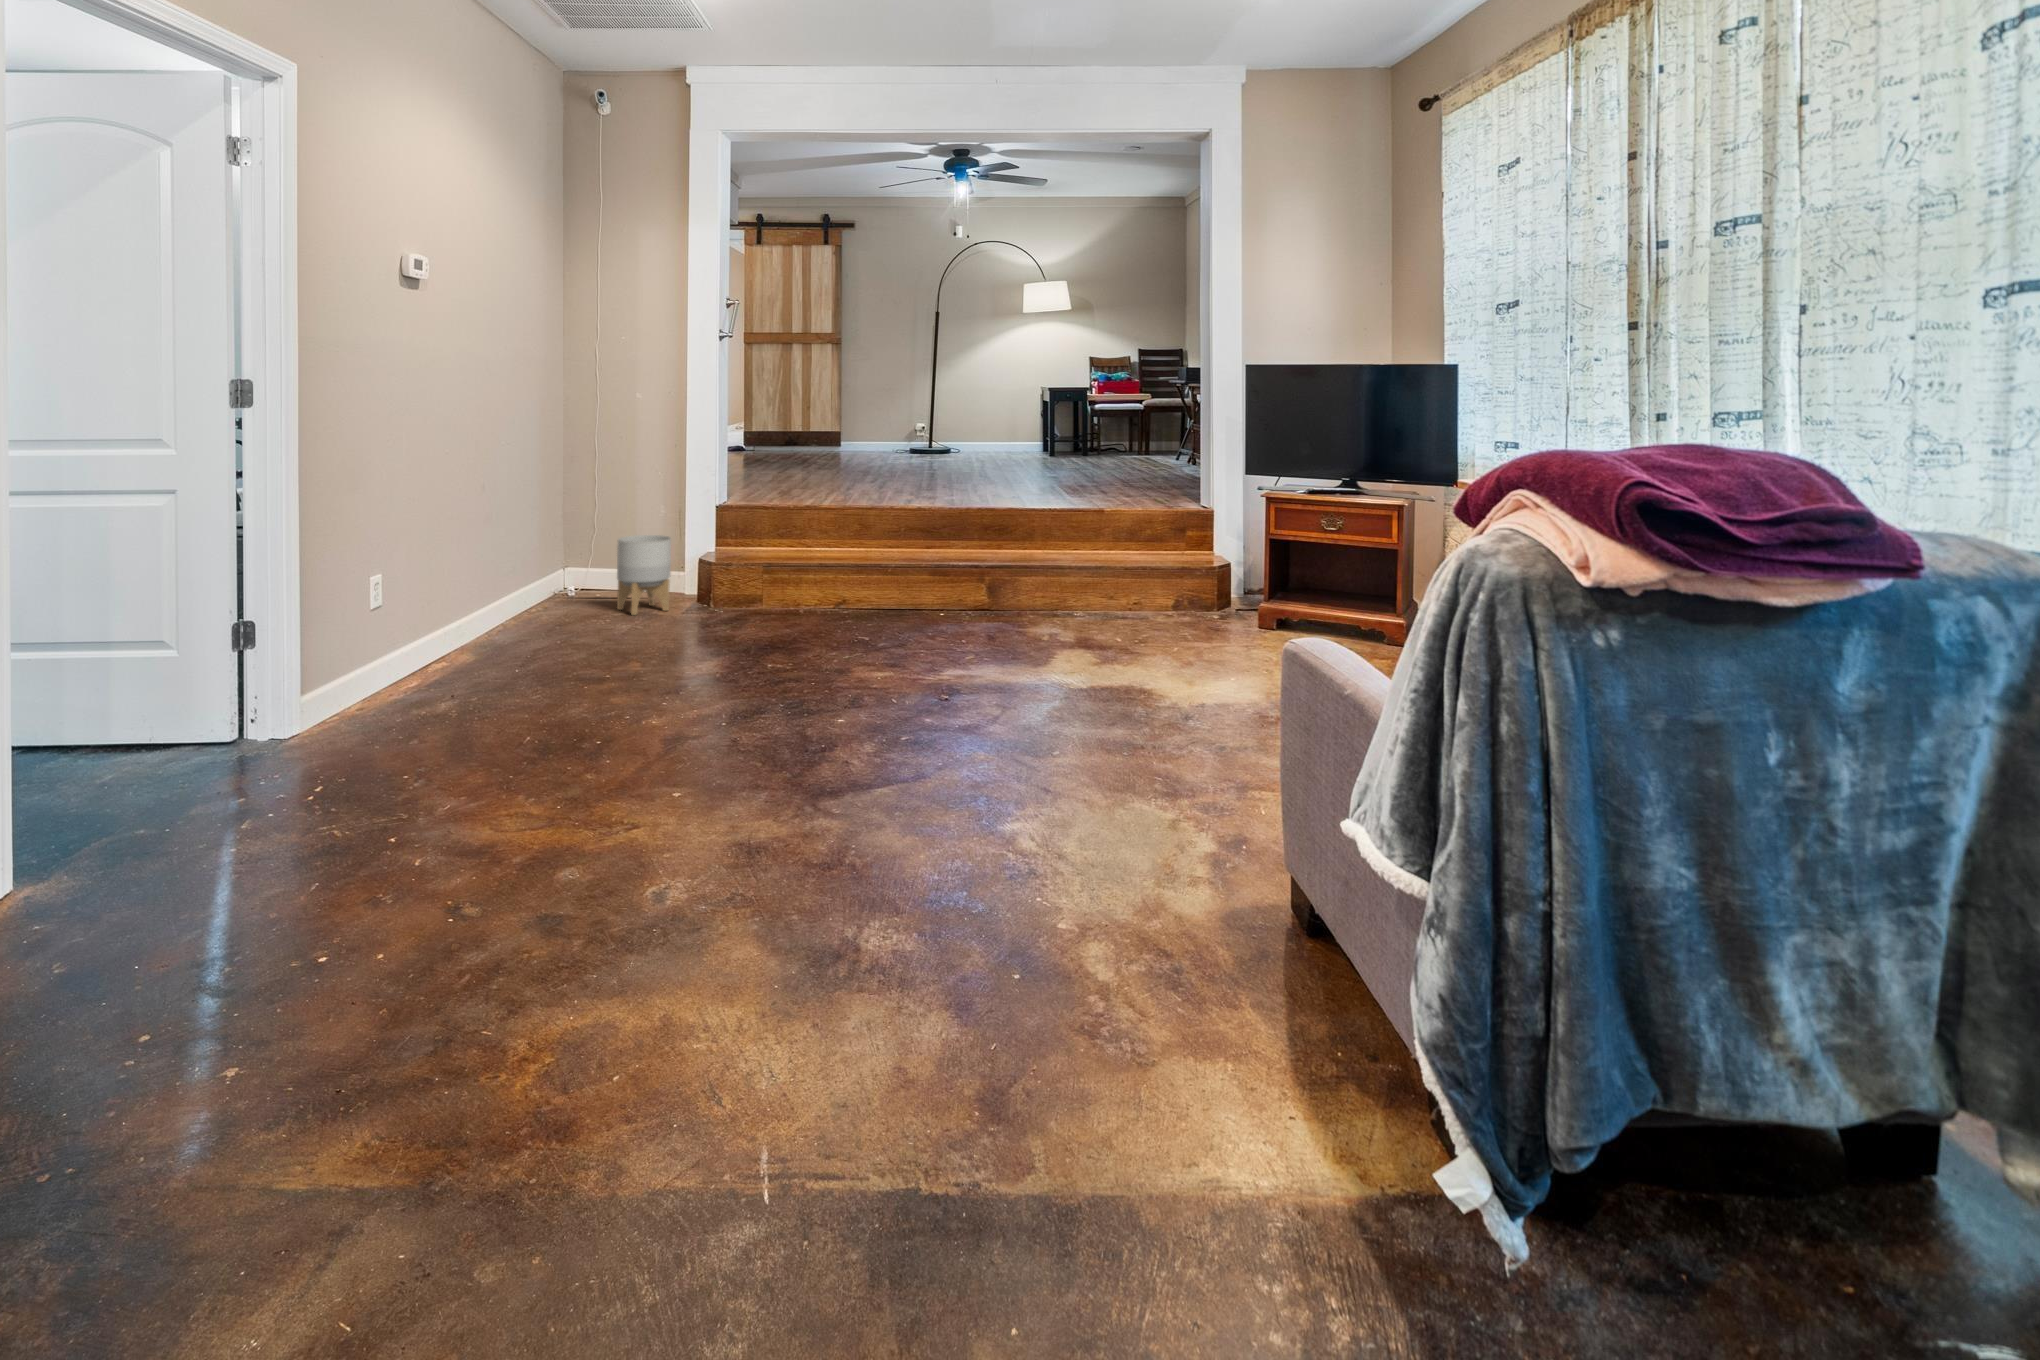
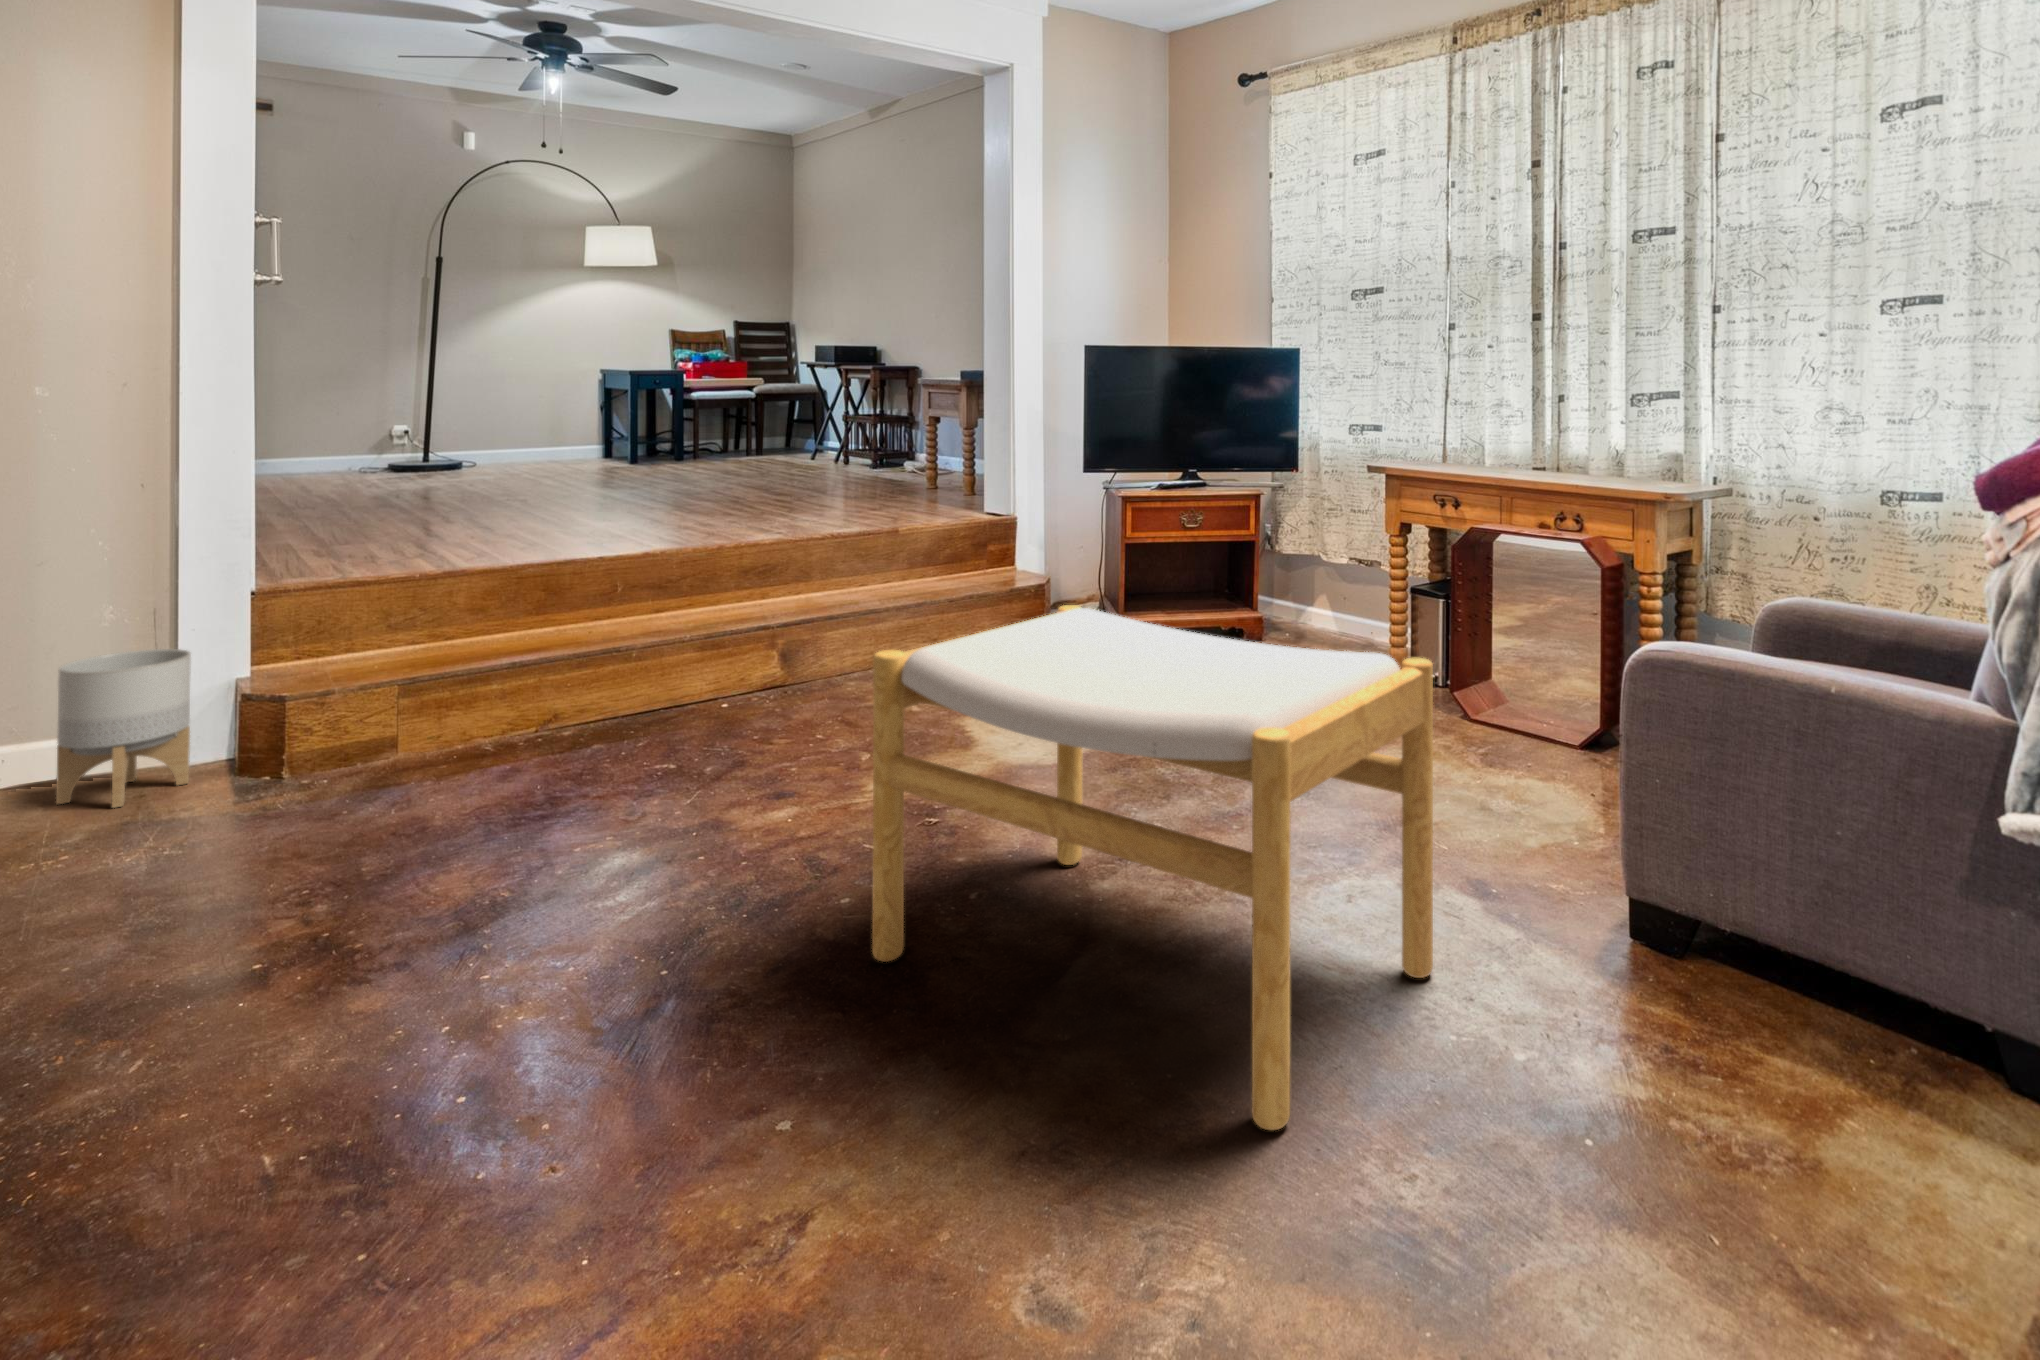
footstool: none [802,557,1099,908] -> present [872,605,1433,1130]

